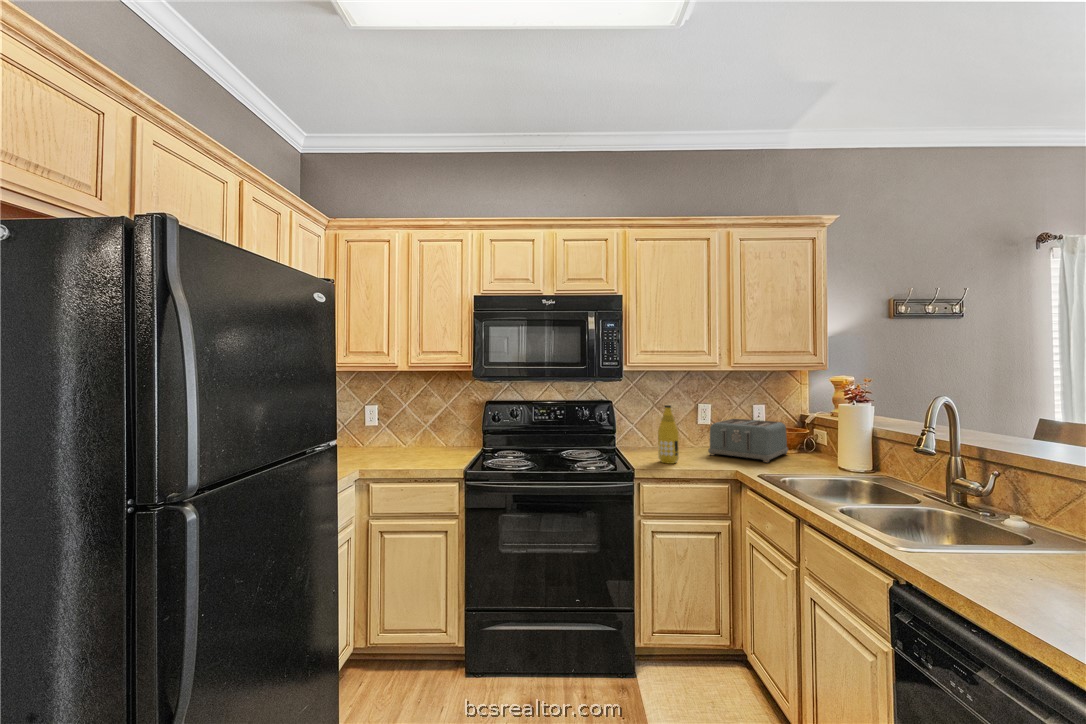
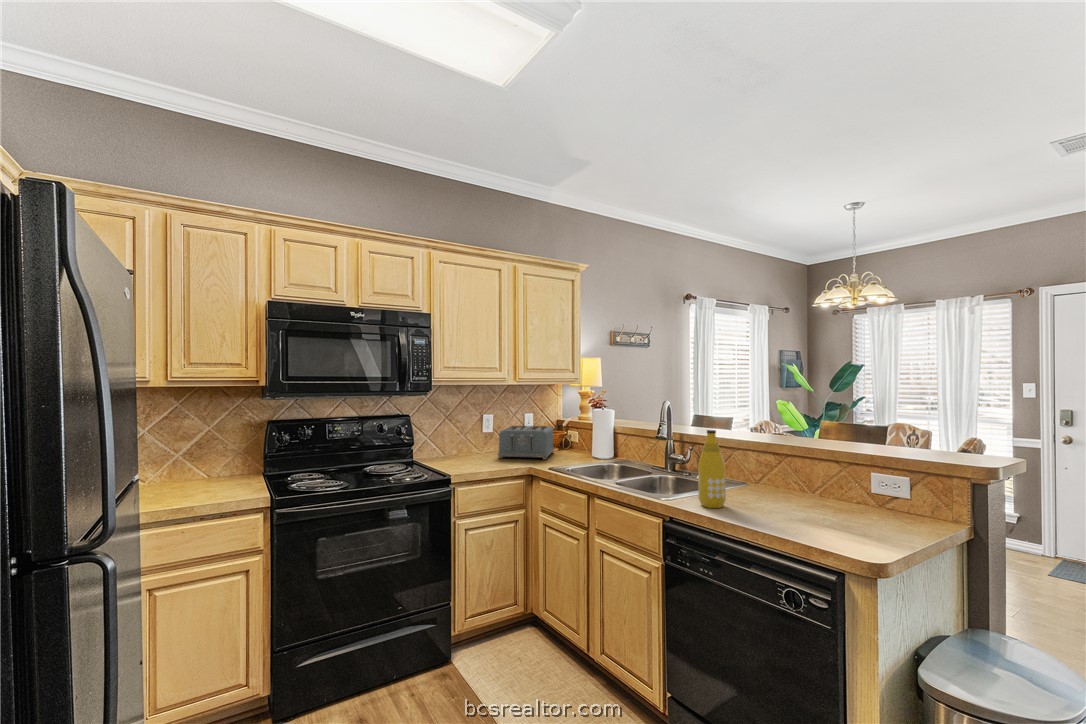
bottle: present [658,405,679,463] -> present [698,430,726,508]

